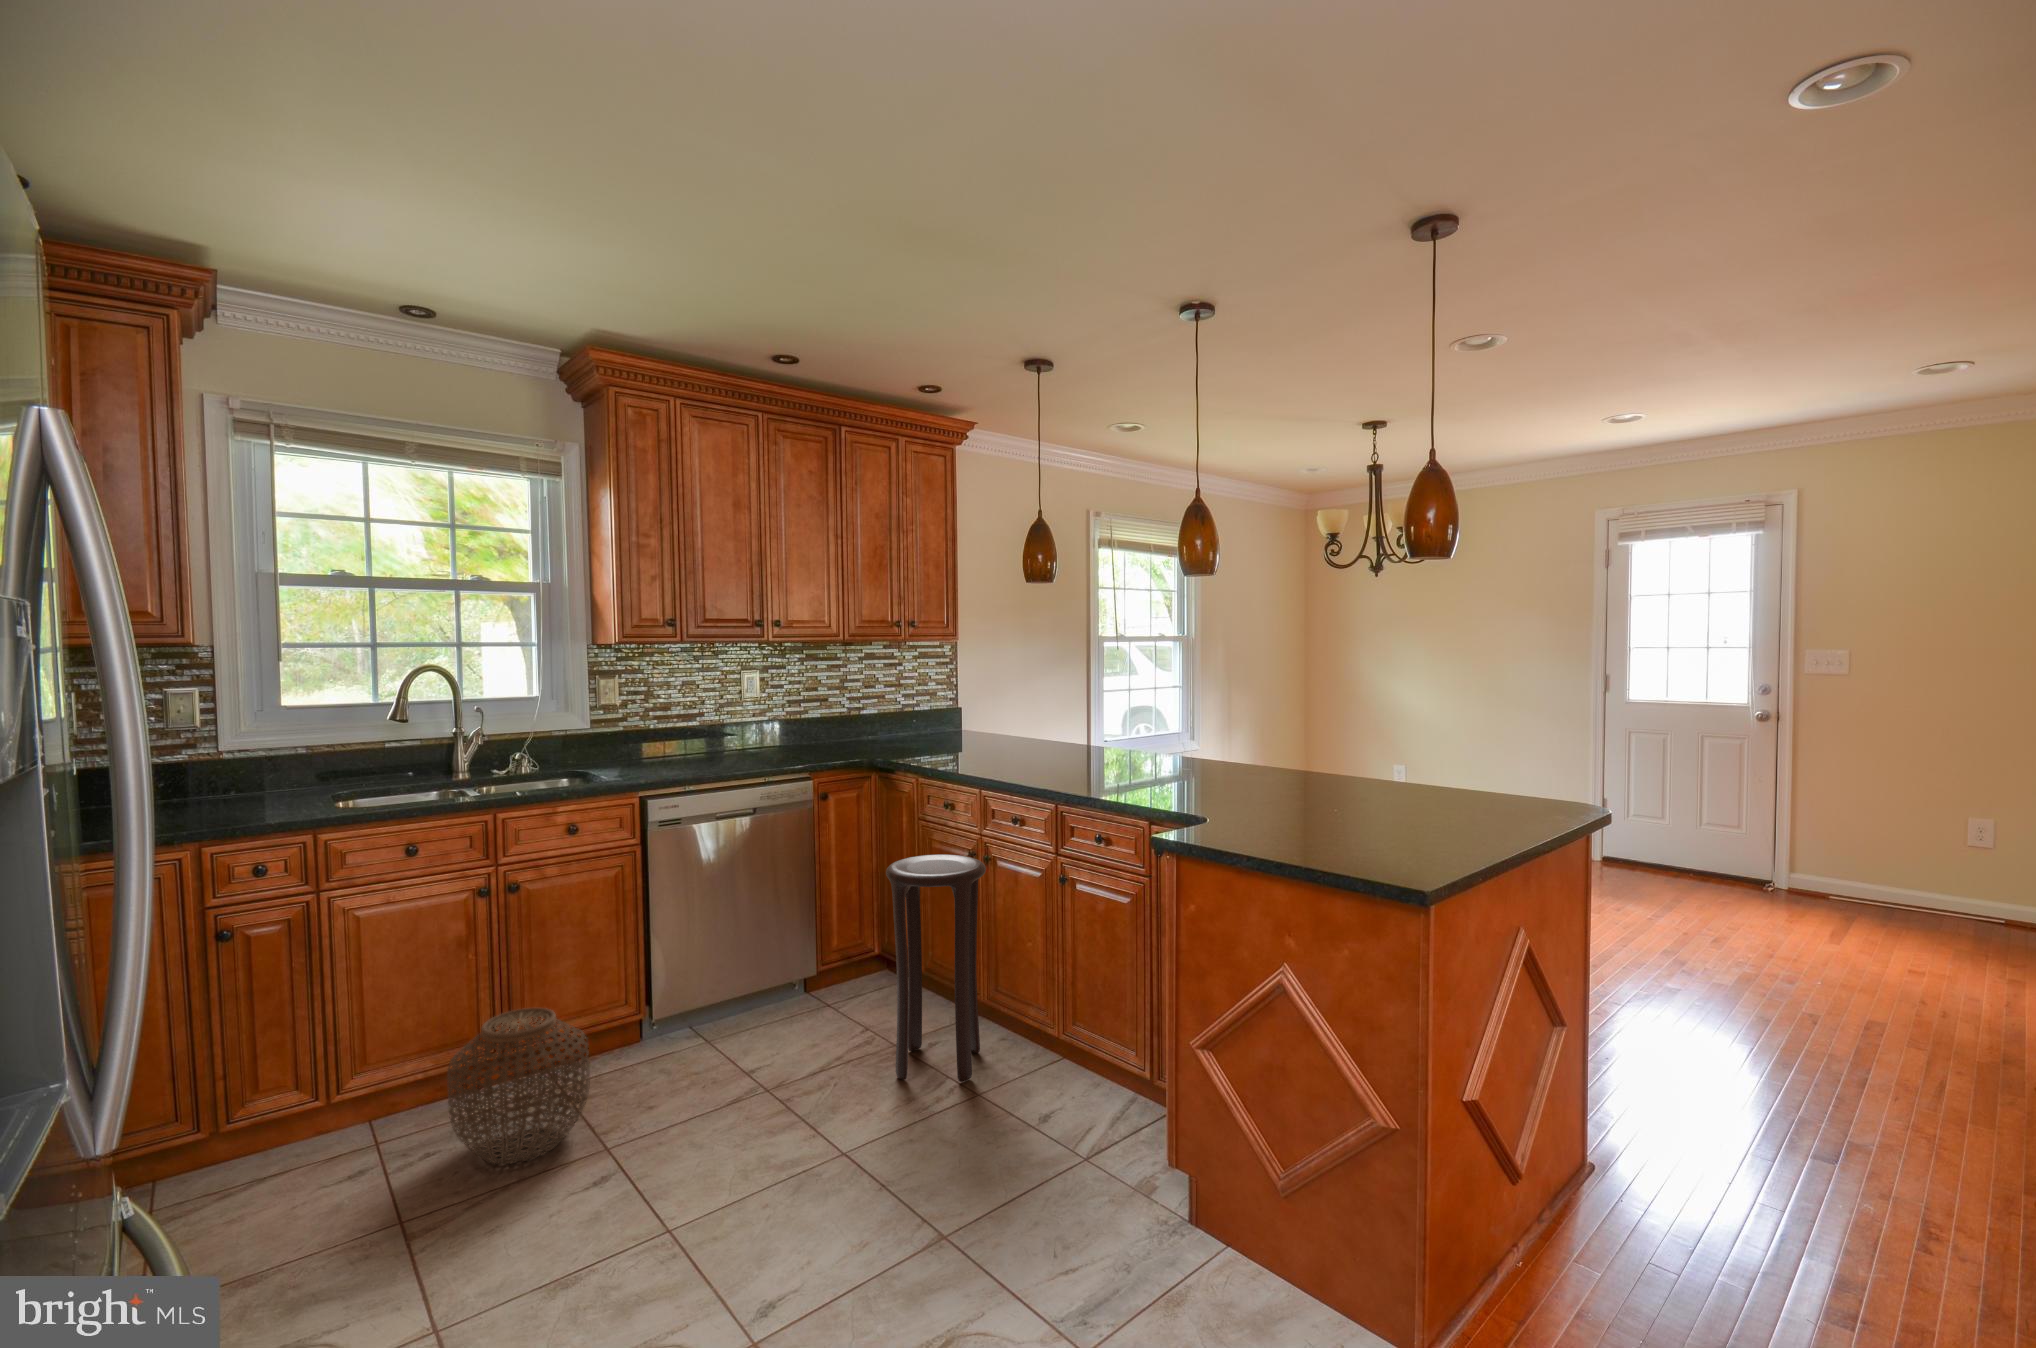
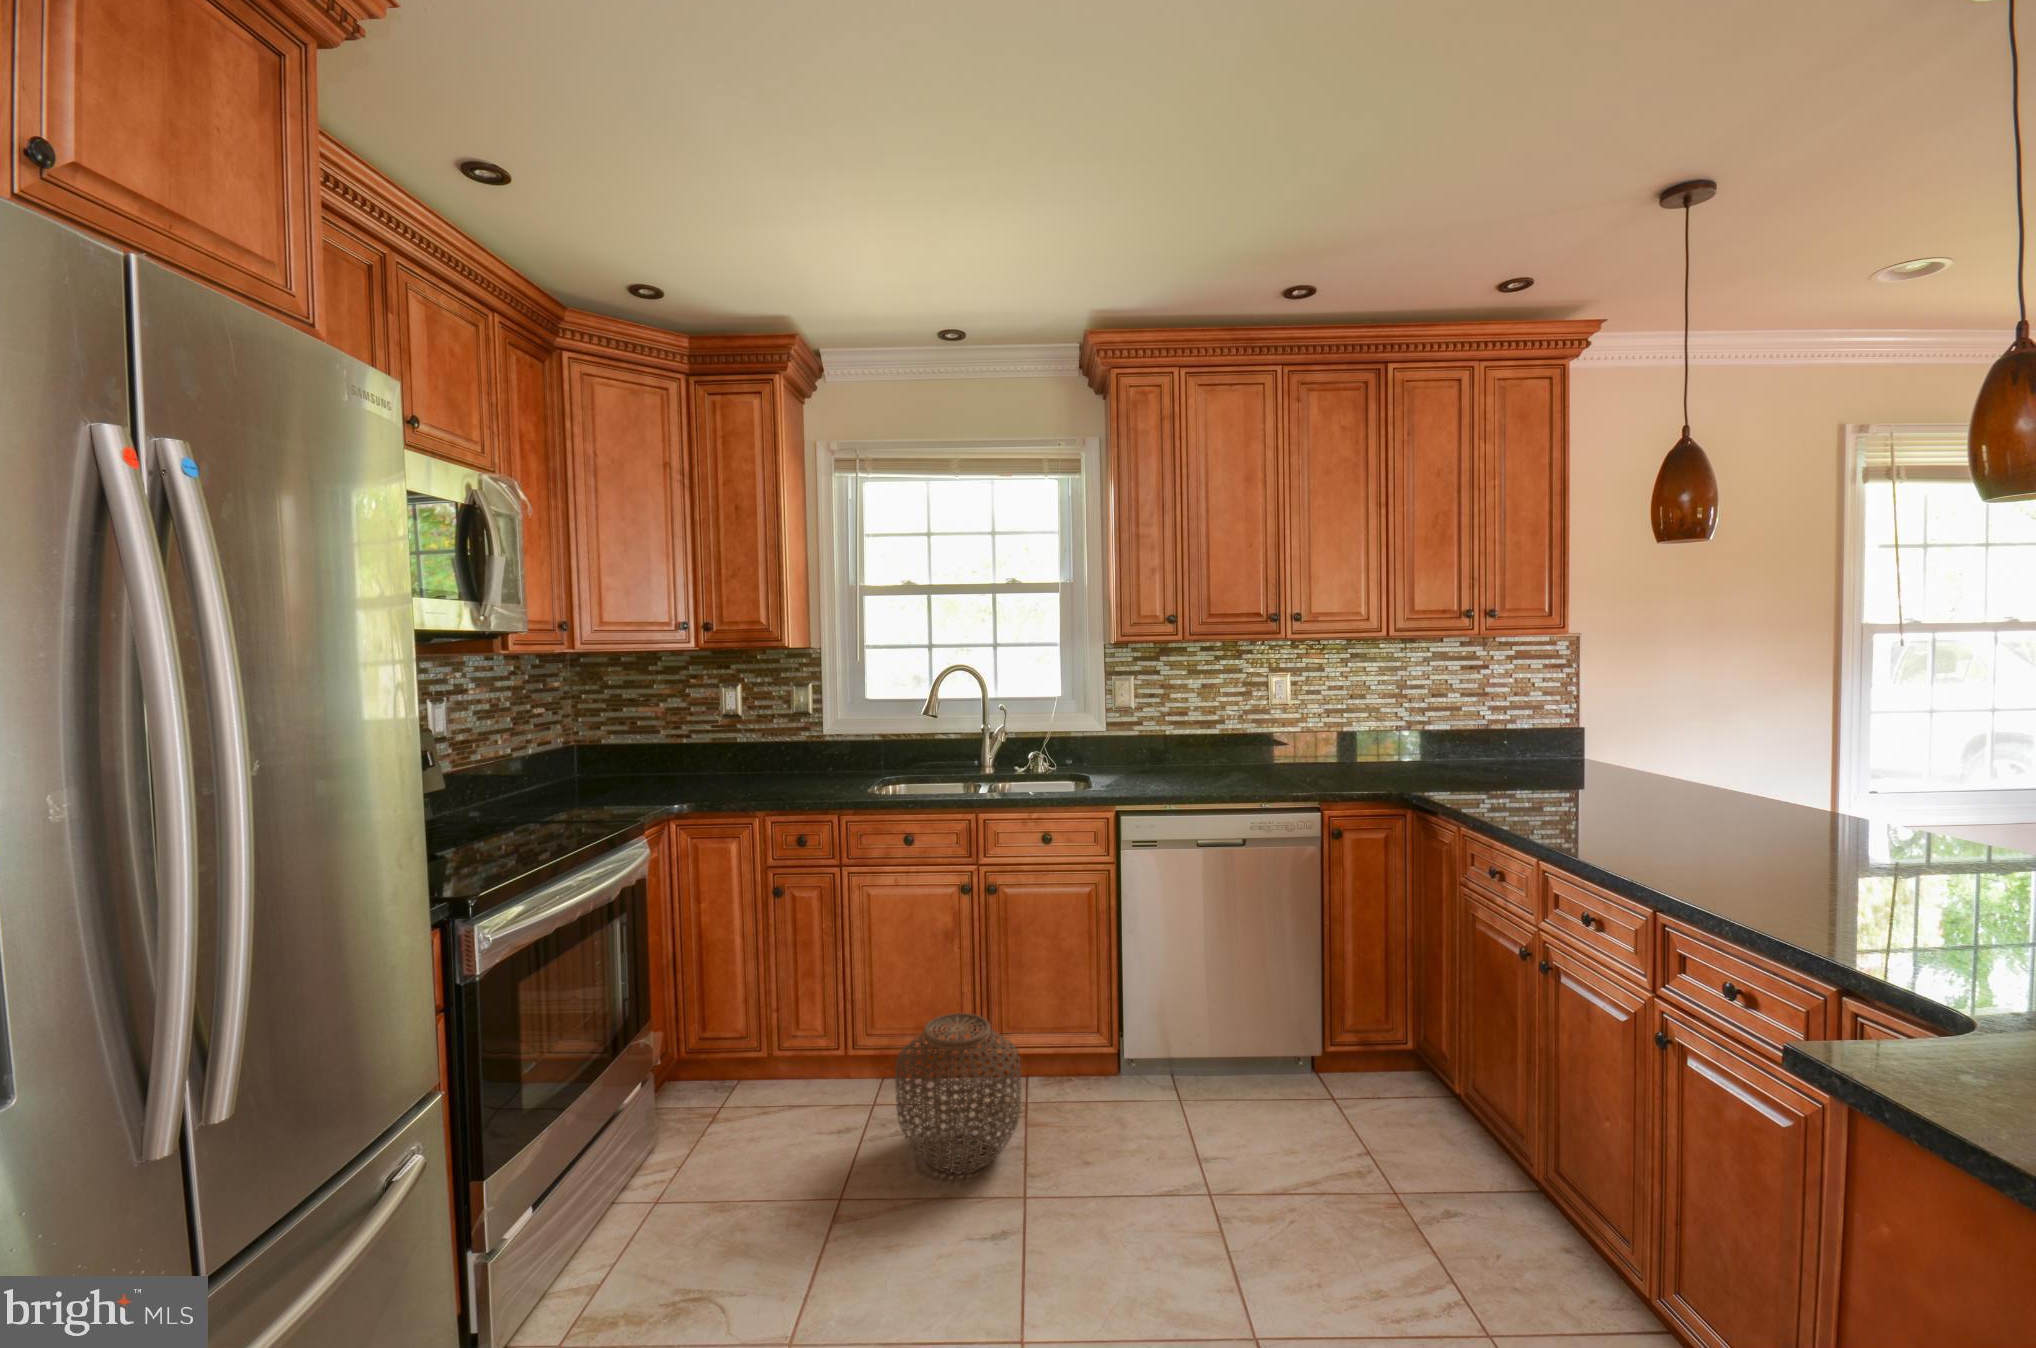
stool: present [886,854,986,1082] -> none [1367,941,1528,1299]

